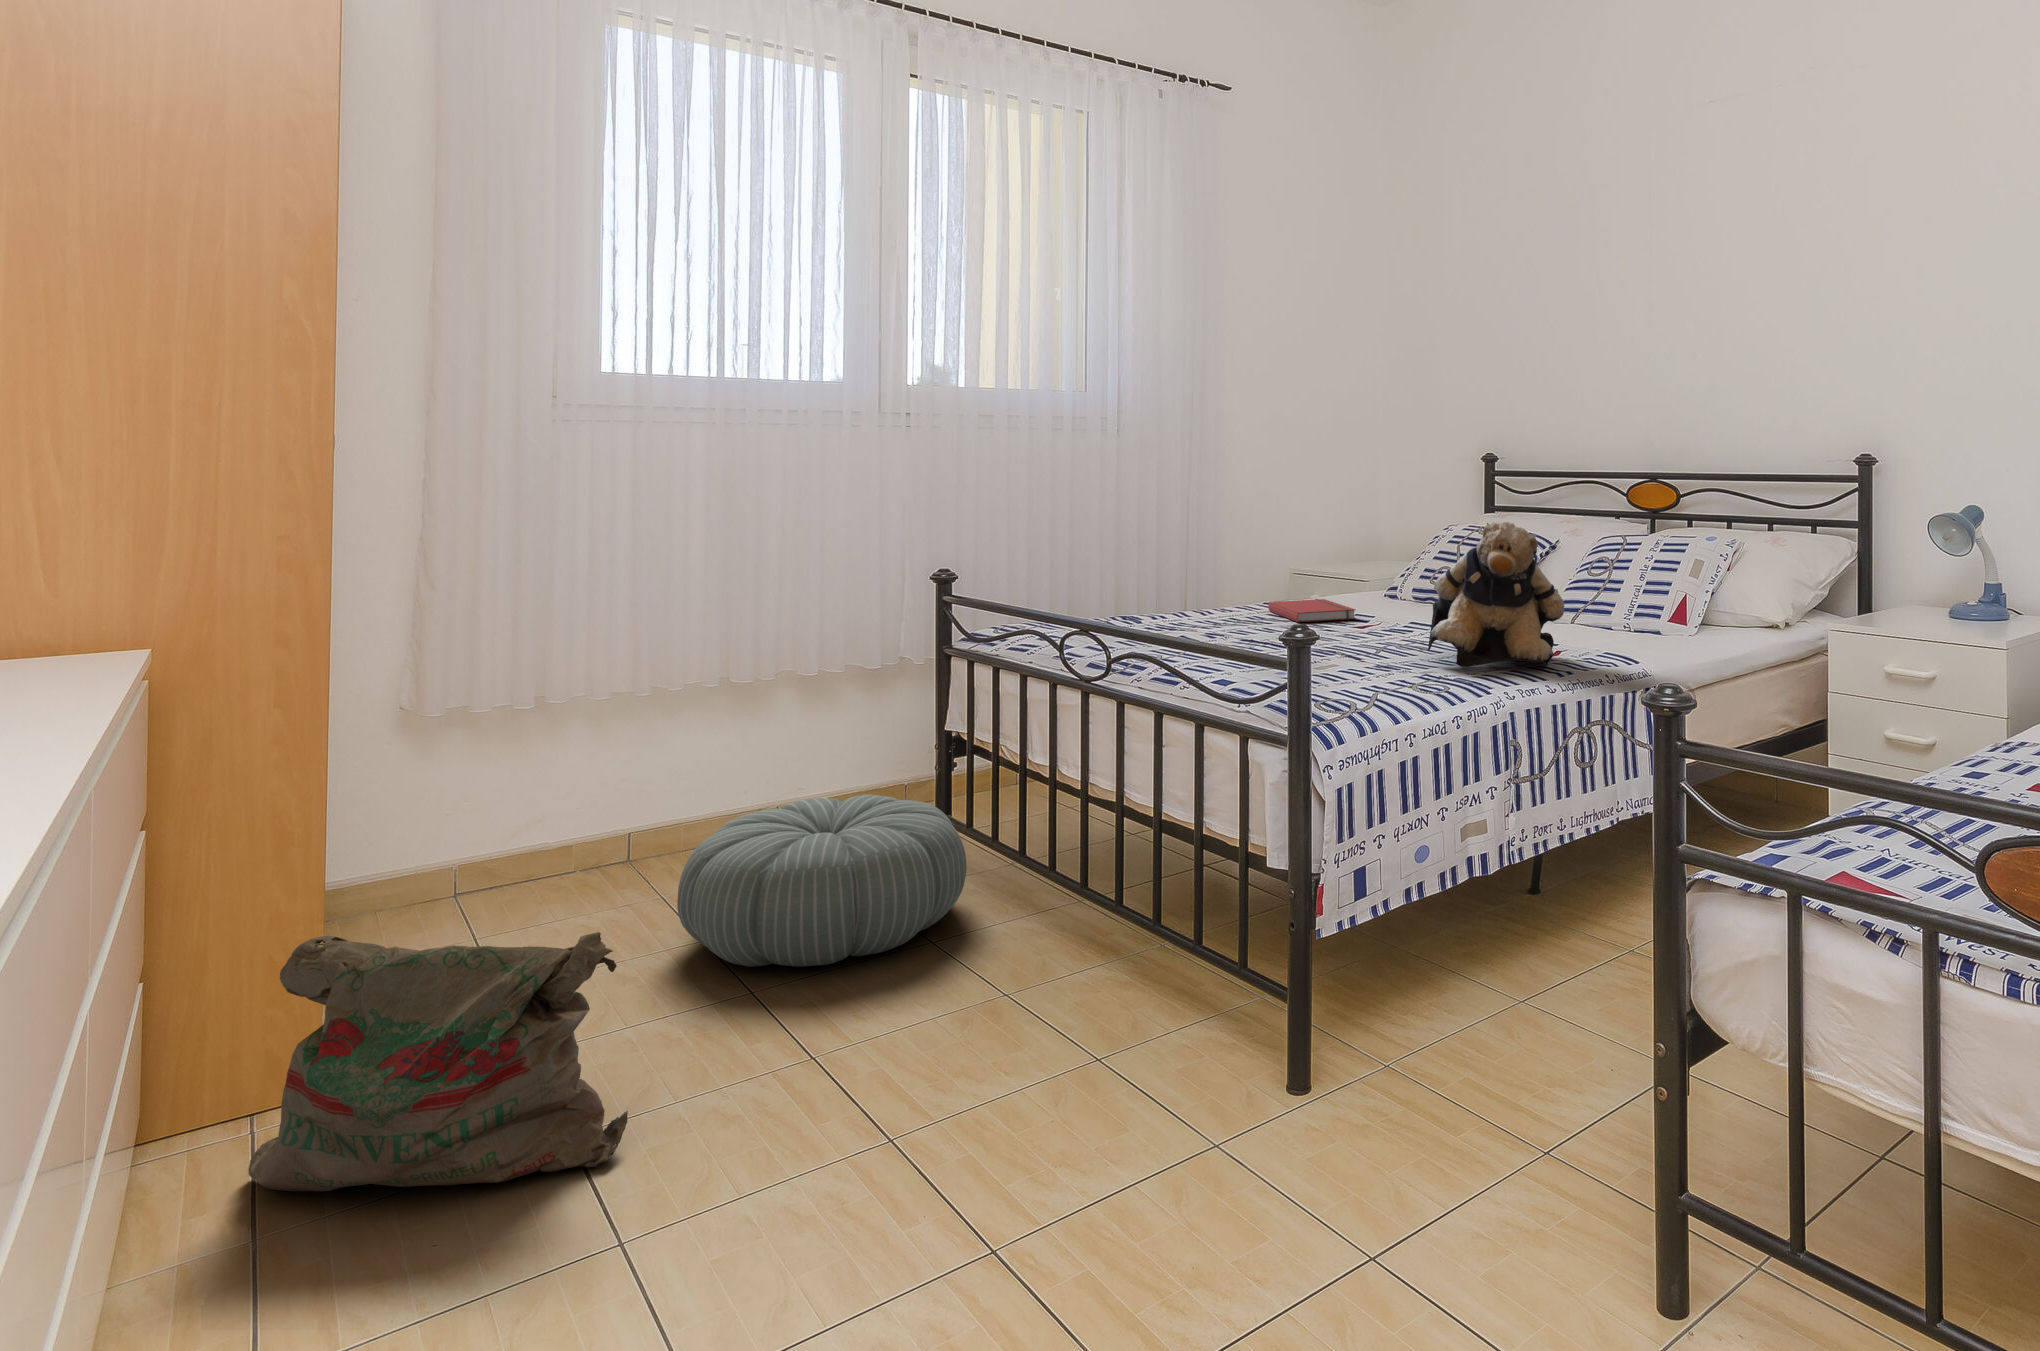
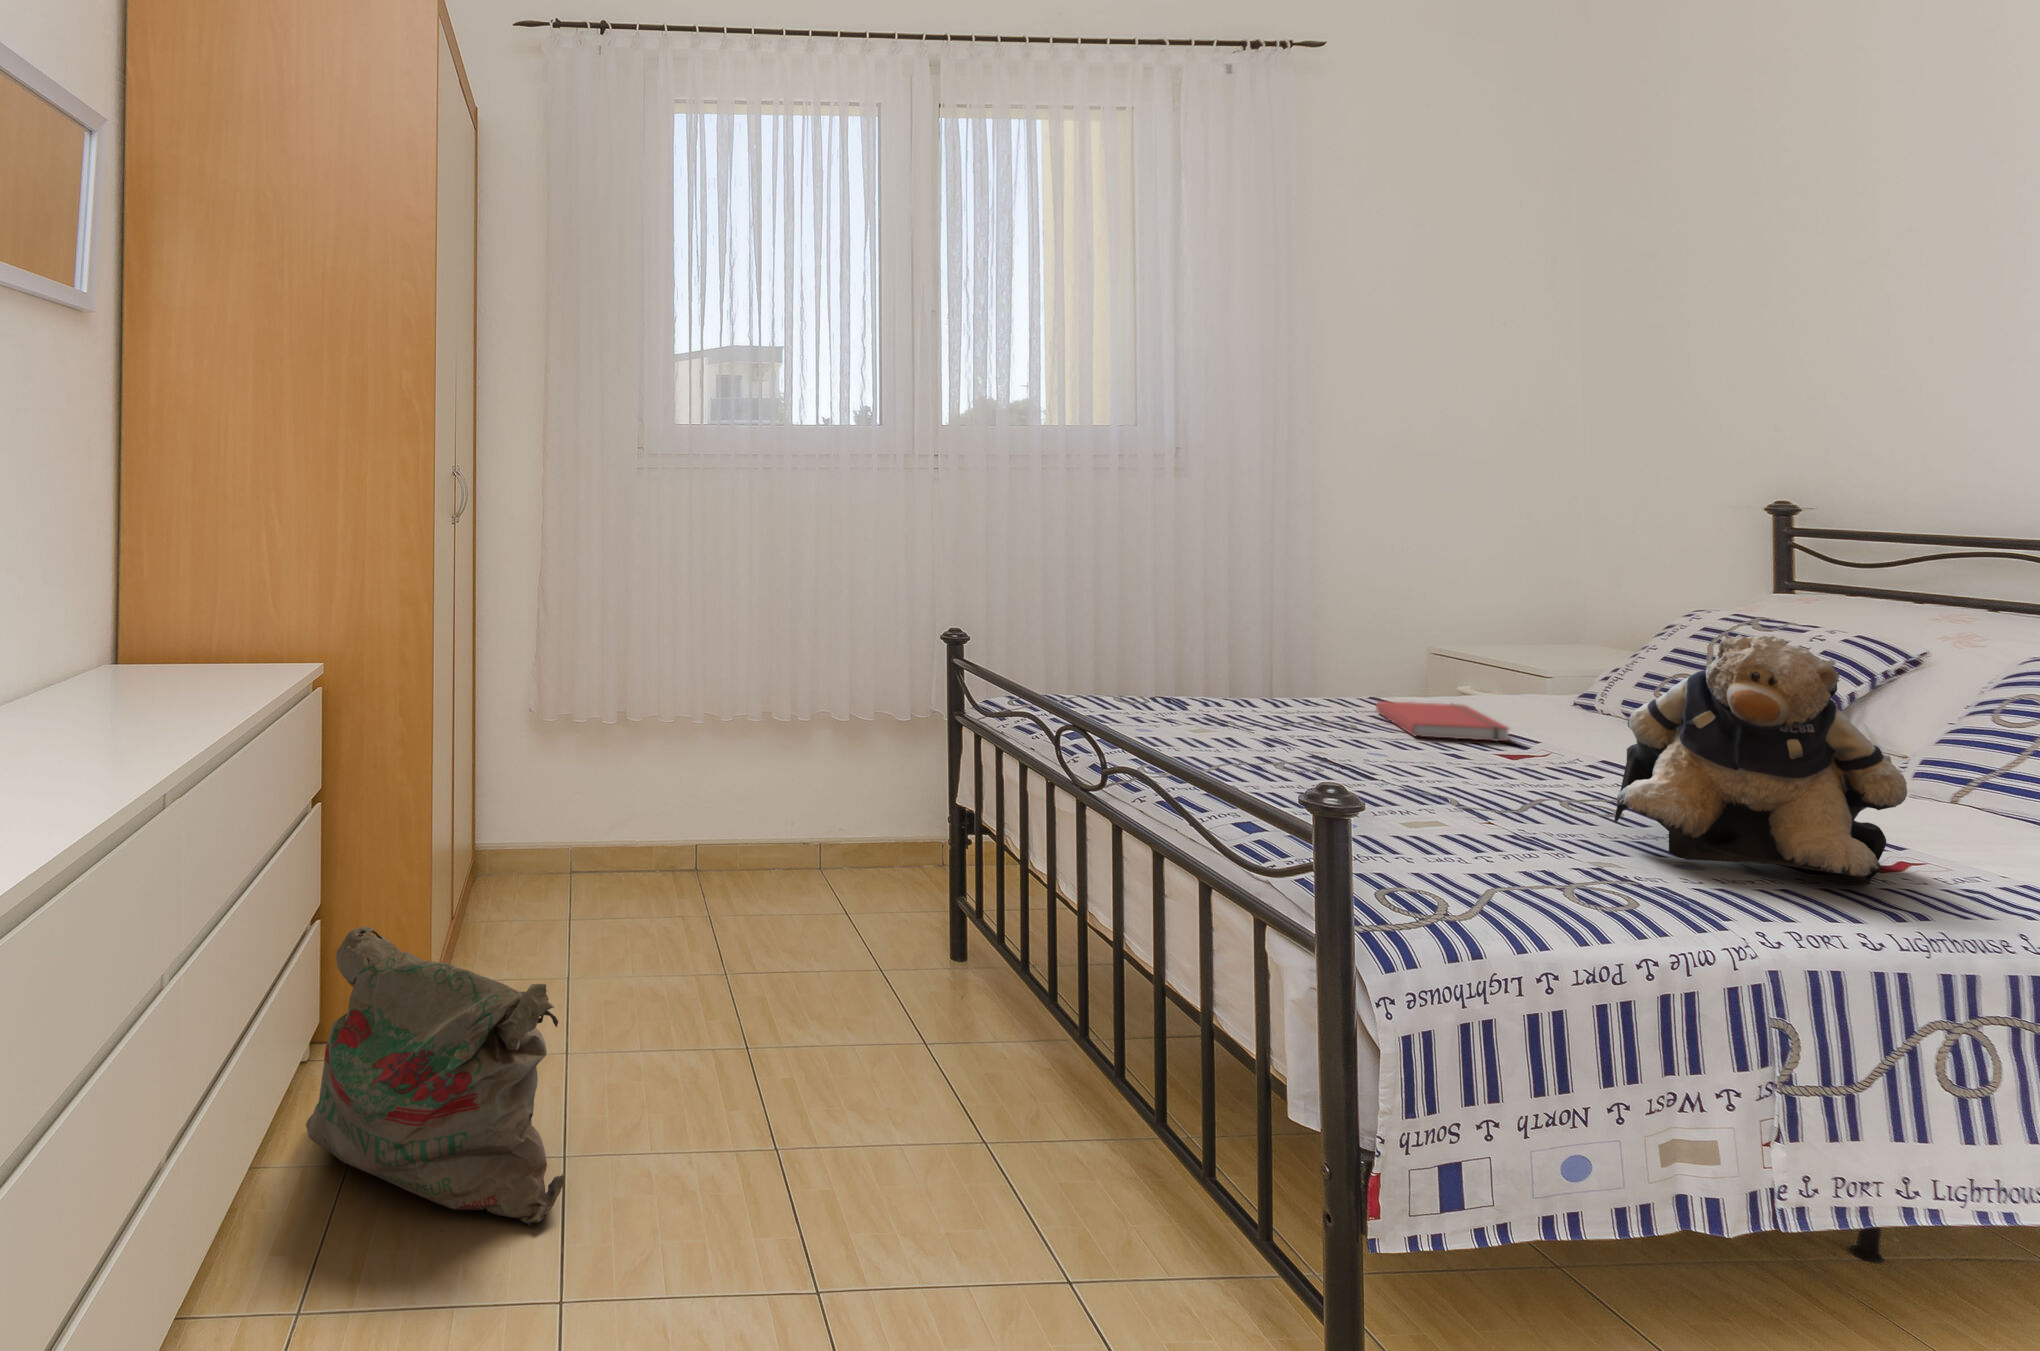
pouf: present [677,795,967,967] -> none [683,859,961,1050]

